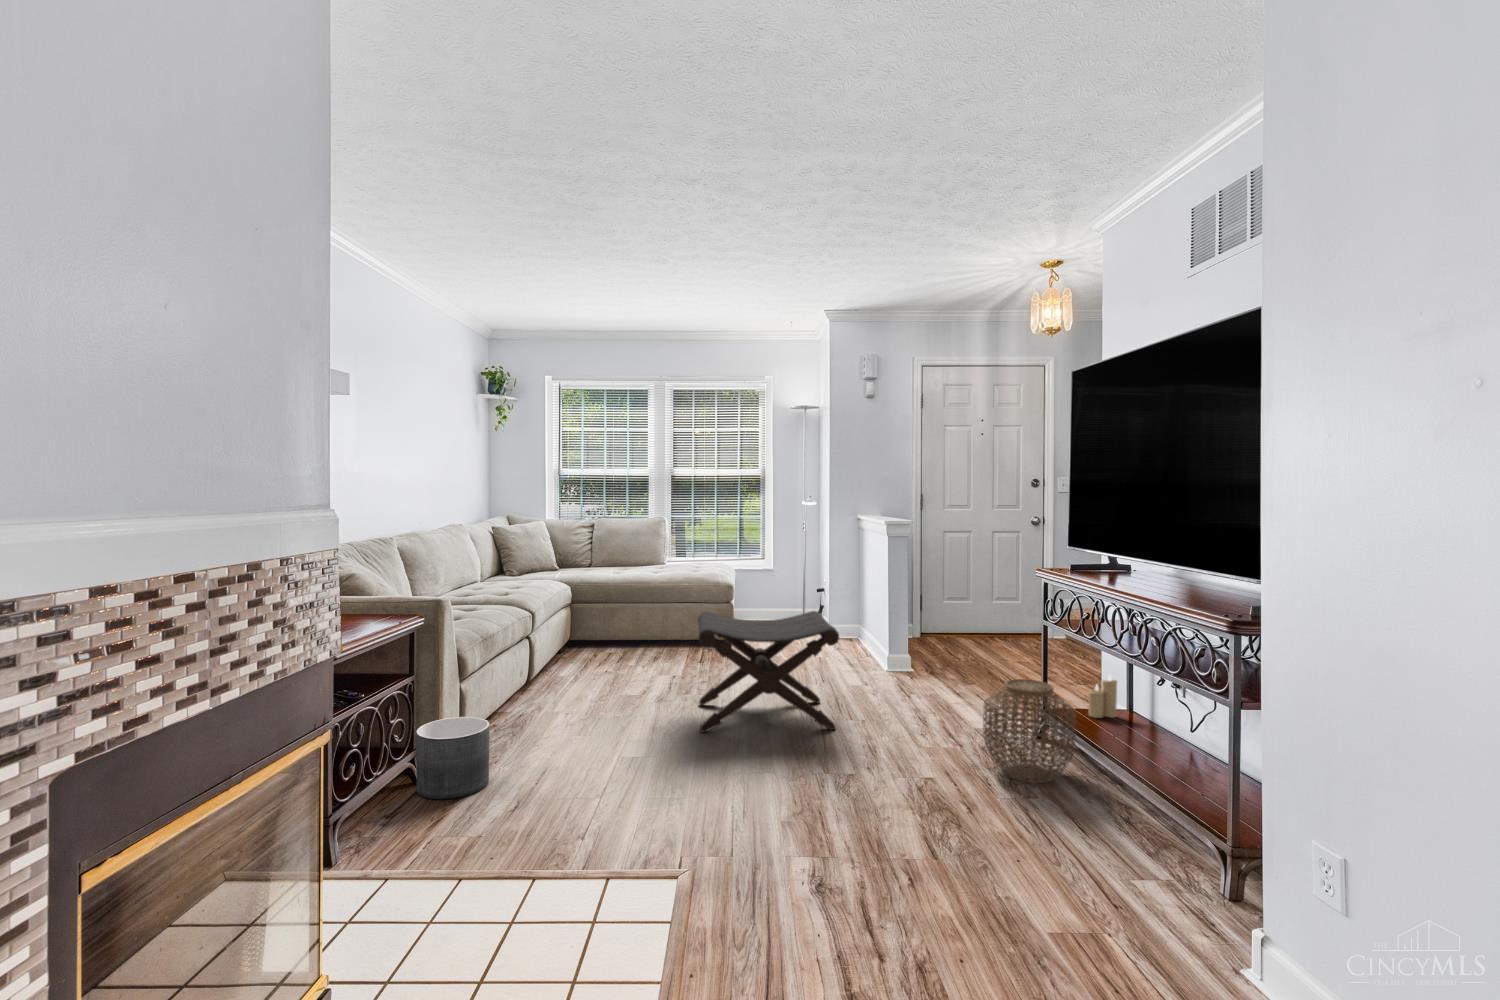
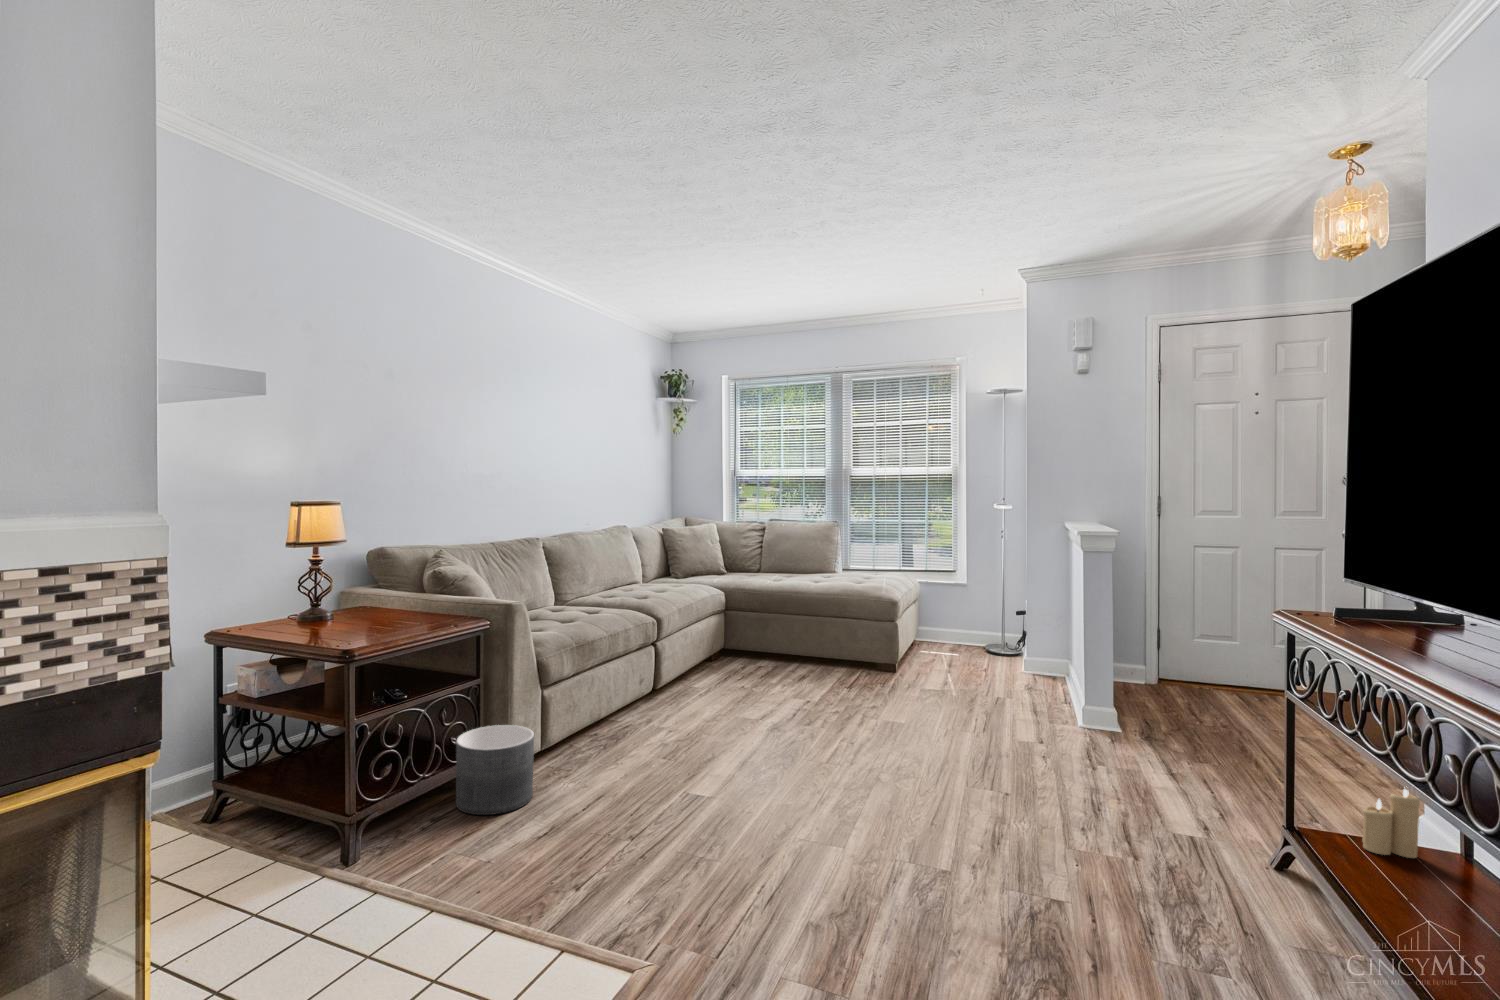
footstool: present [698,611,839,732] -> none [791,632,969,801]
woven basket: present [983,679,1076,783] -> none [1154,774,1316,949]

